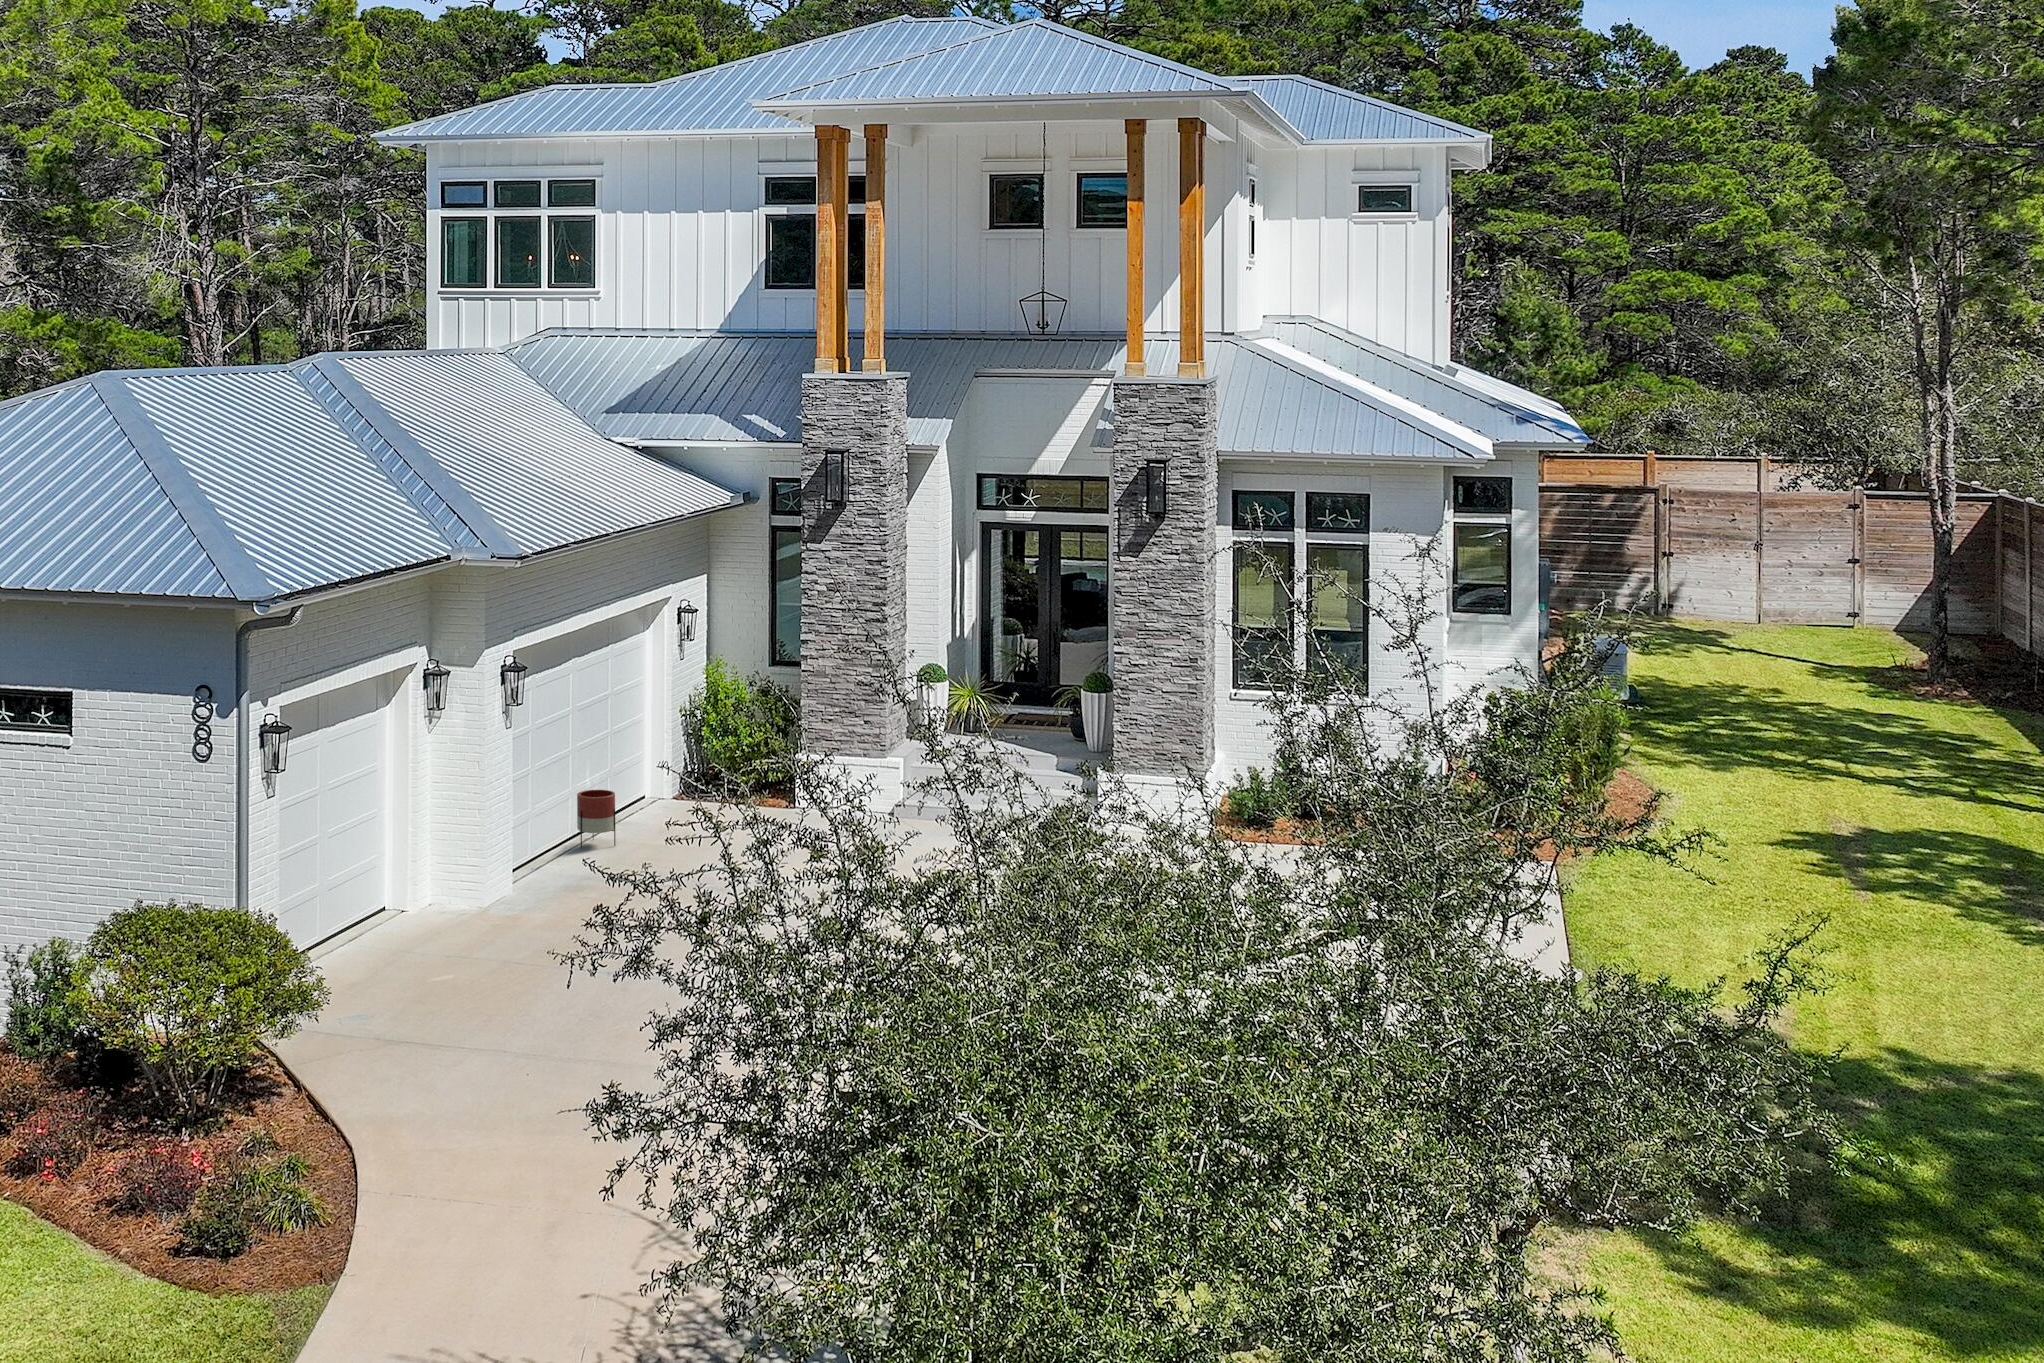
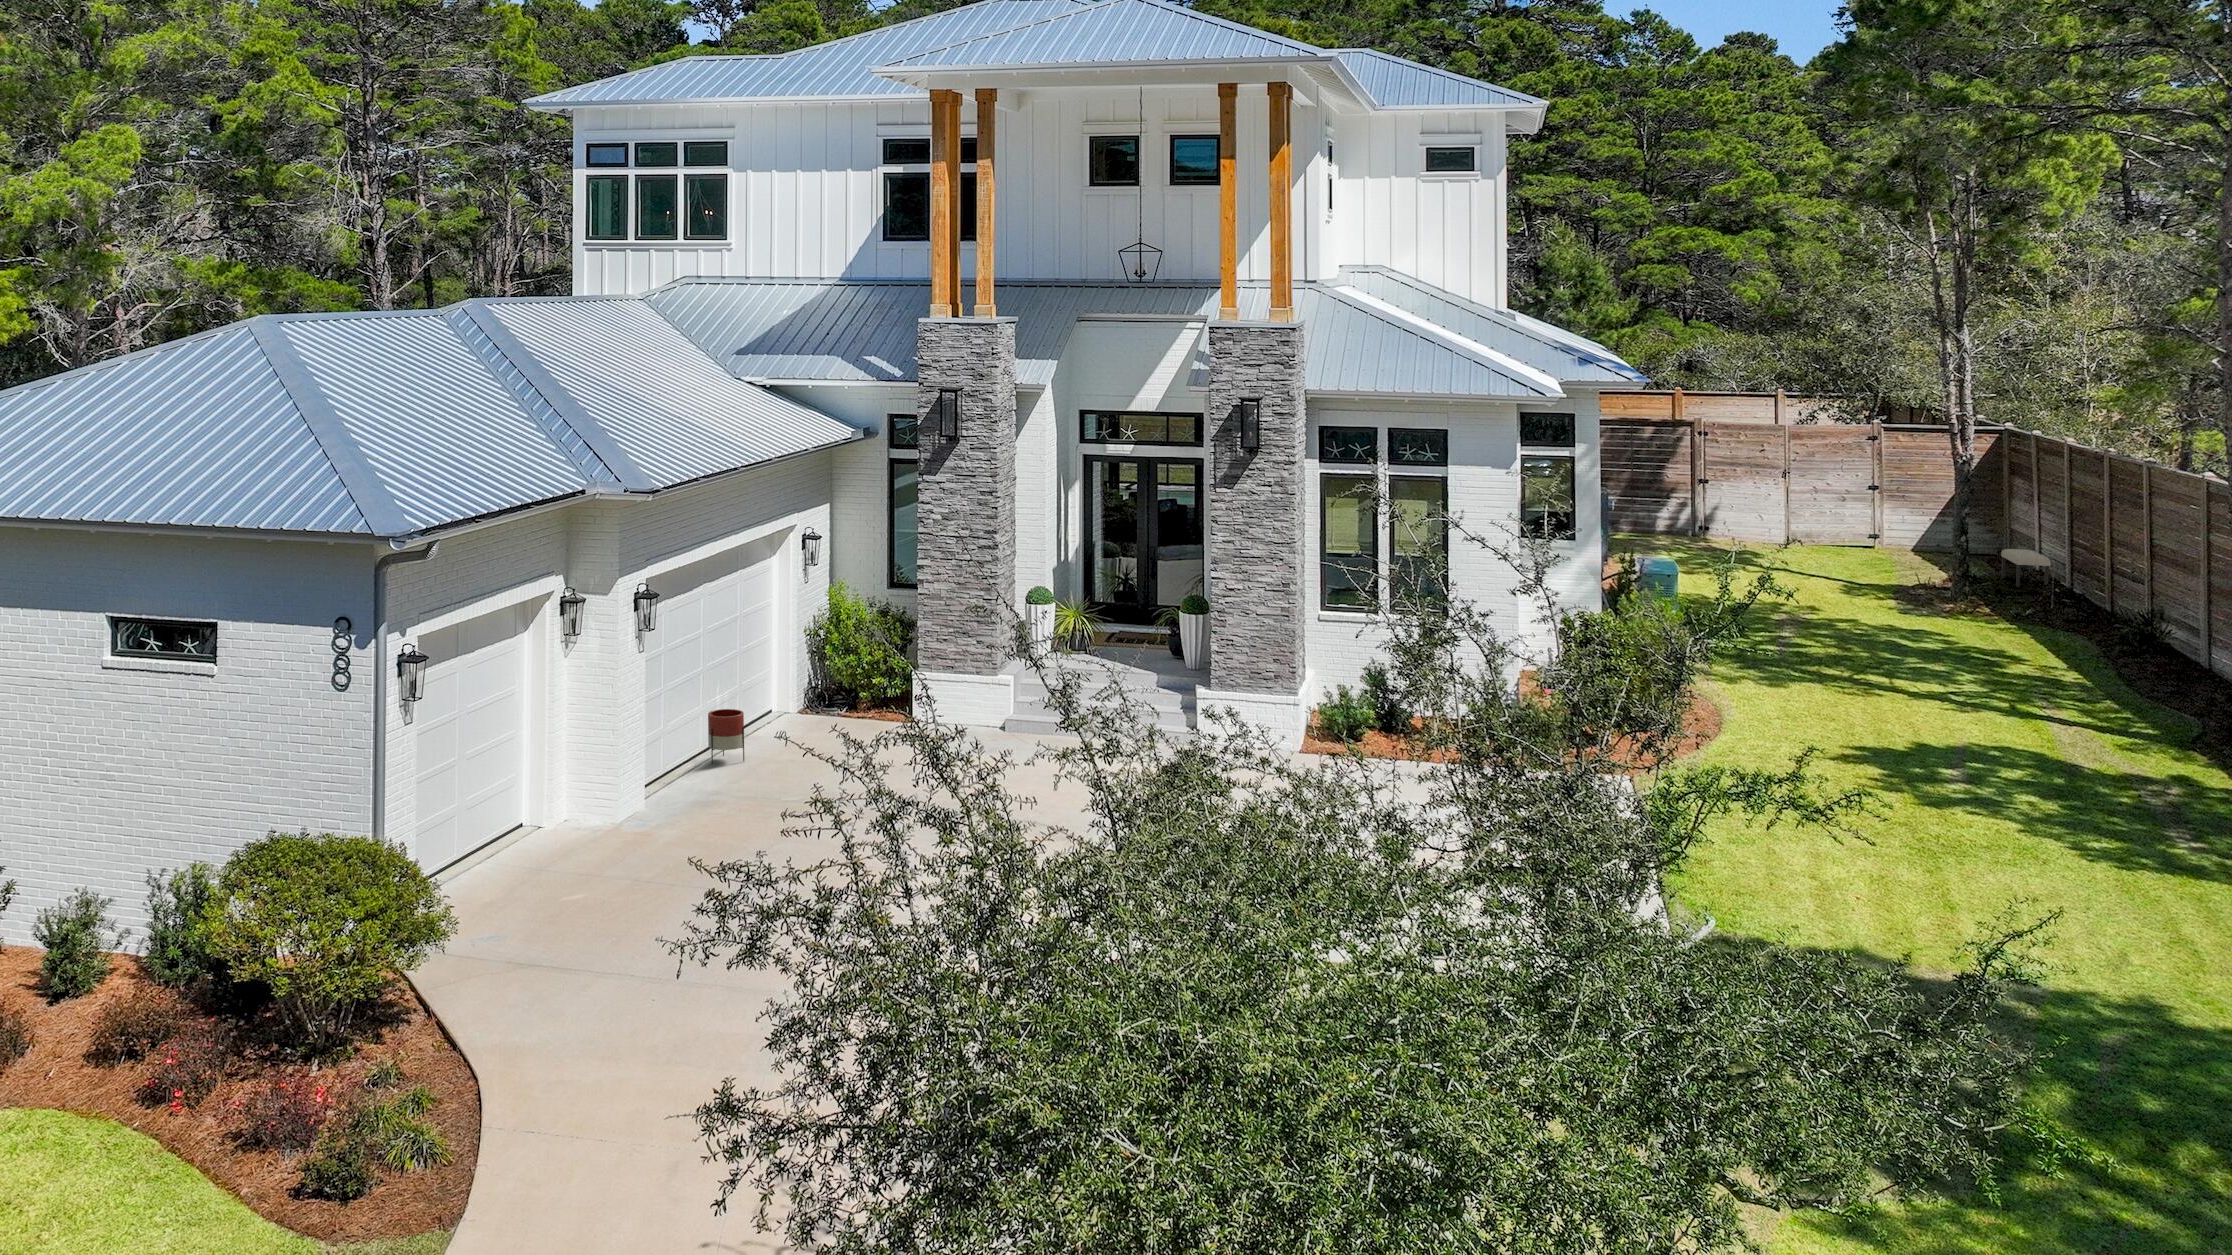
bench: none [1988,626,2039,668] -> present [2001,549,2051,587]

